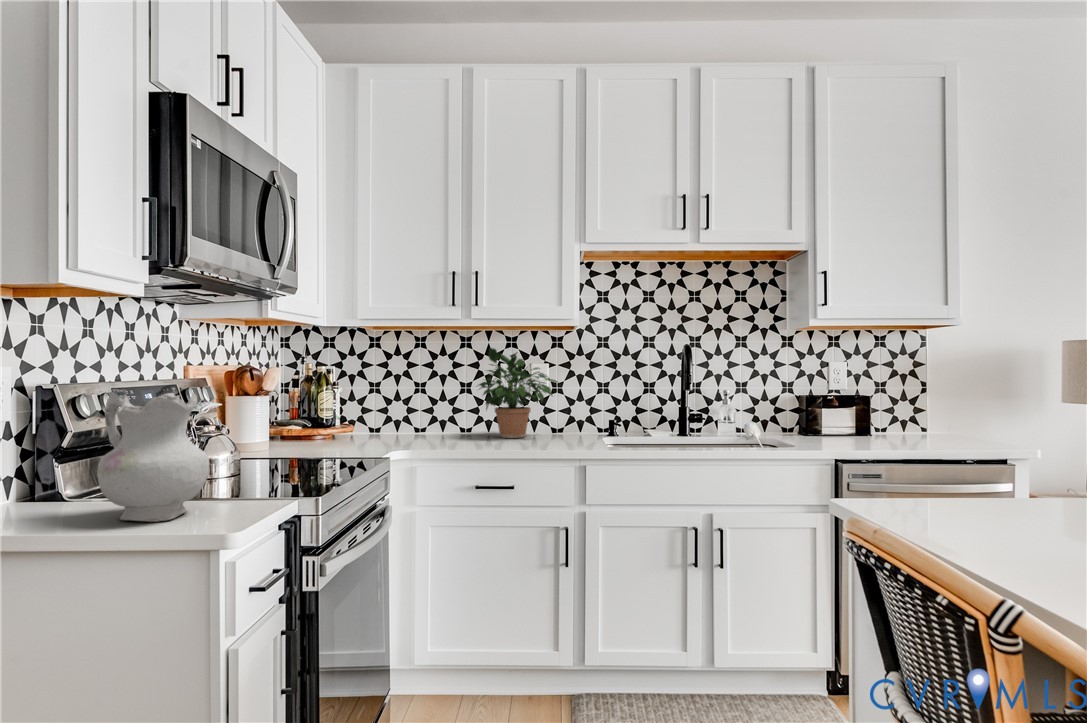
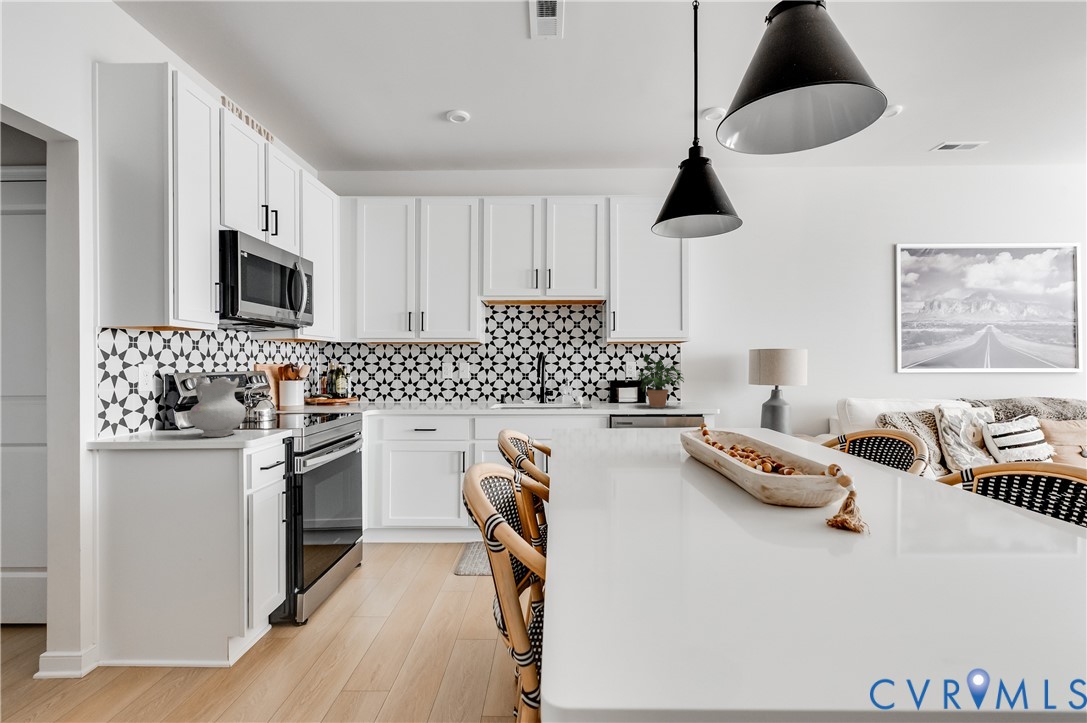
potted plant: present [479,348,557,438] -> present [636,354,684,408]

